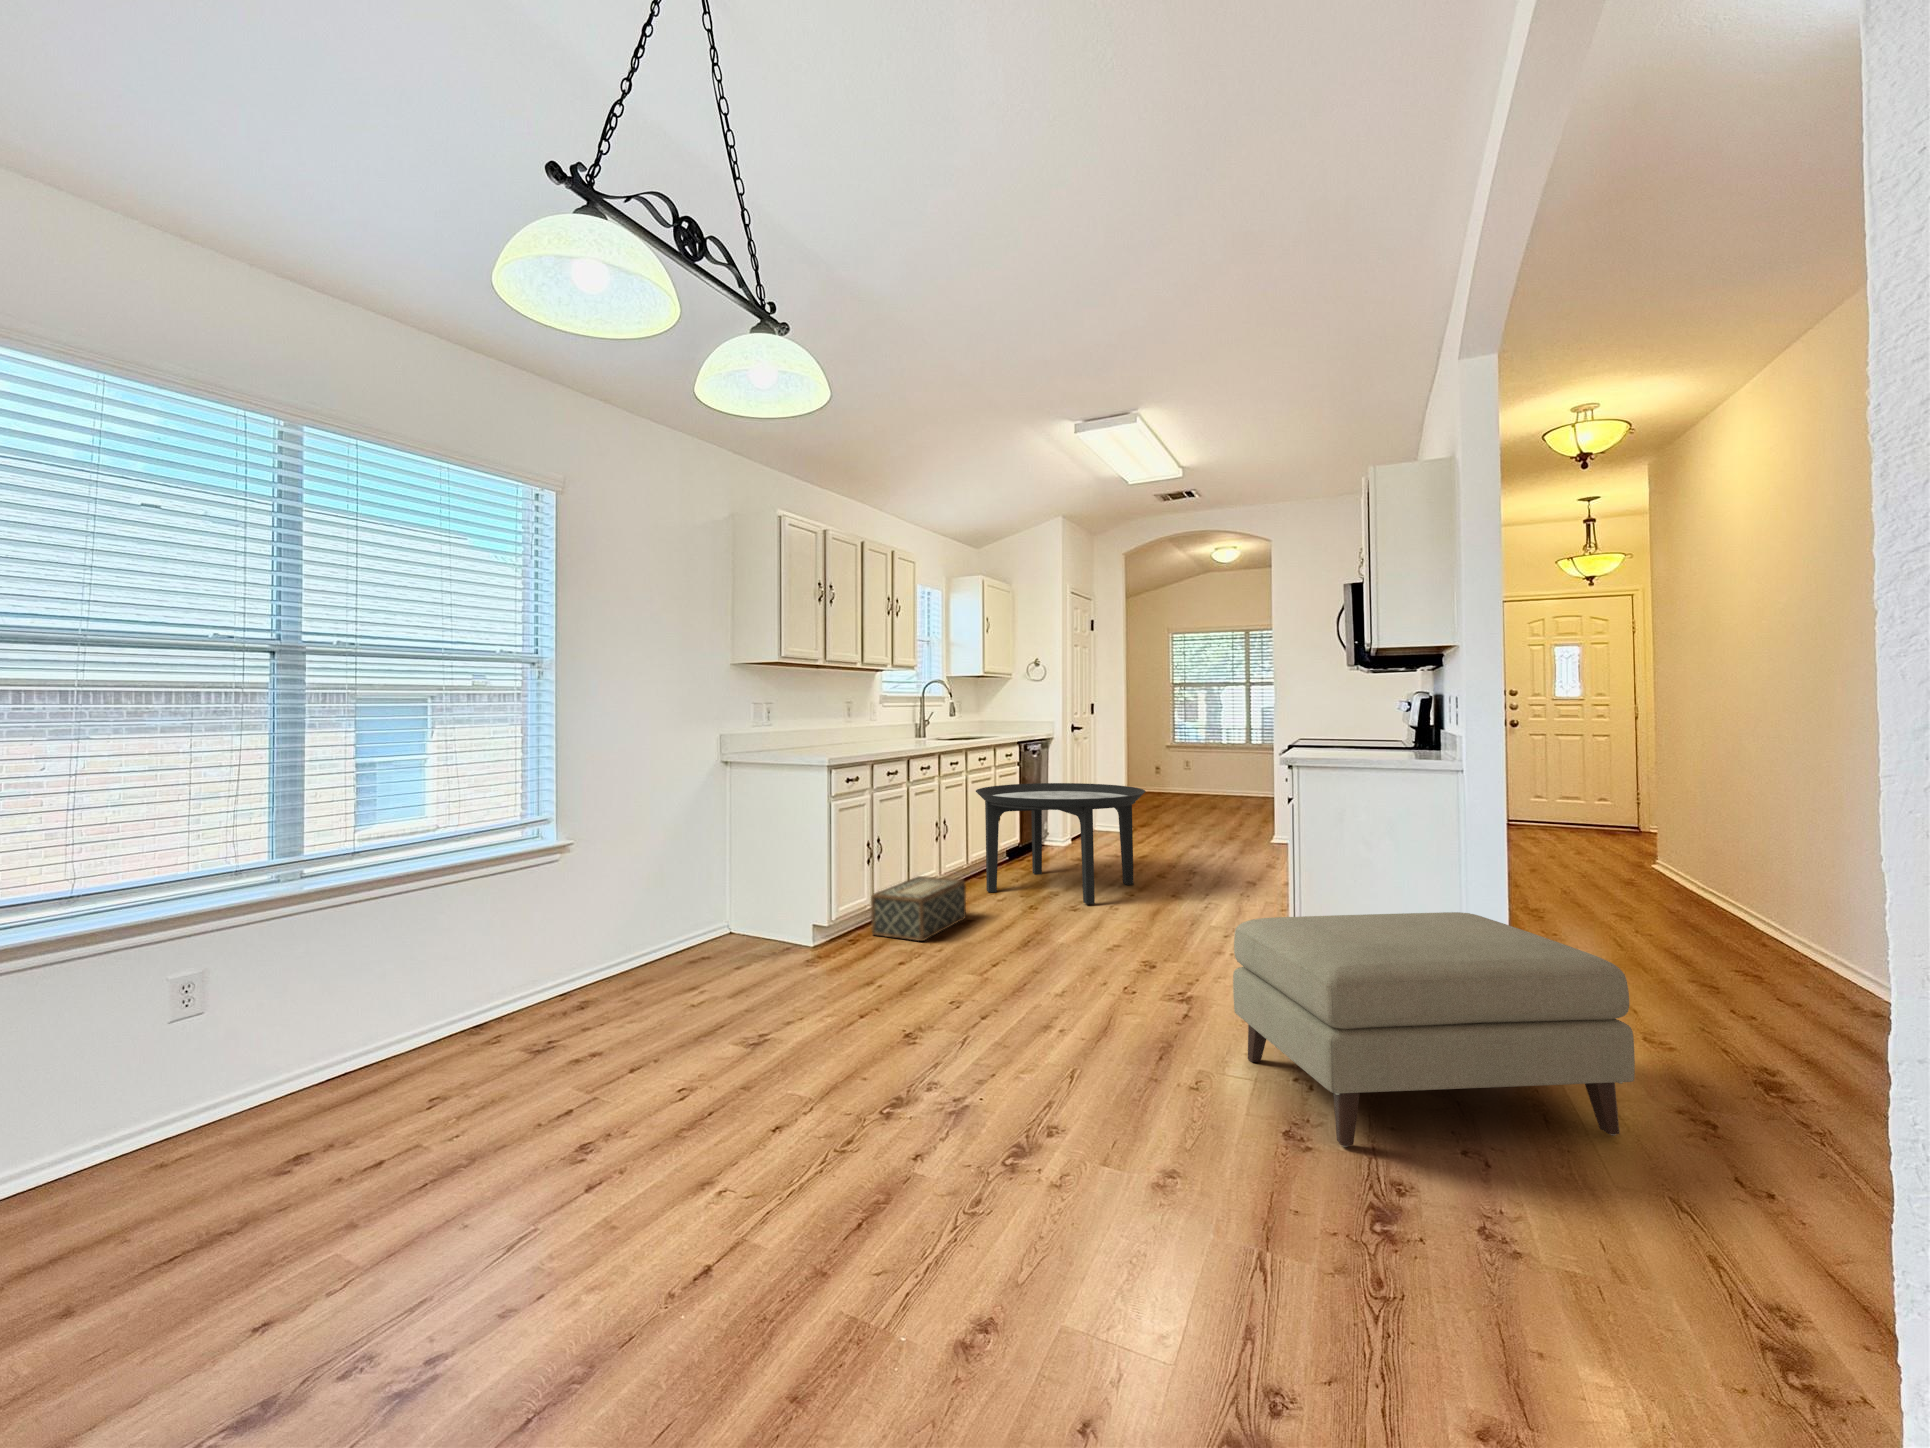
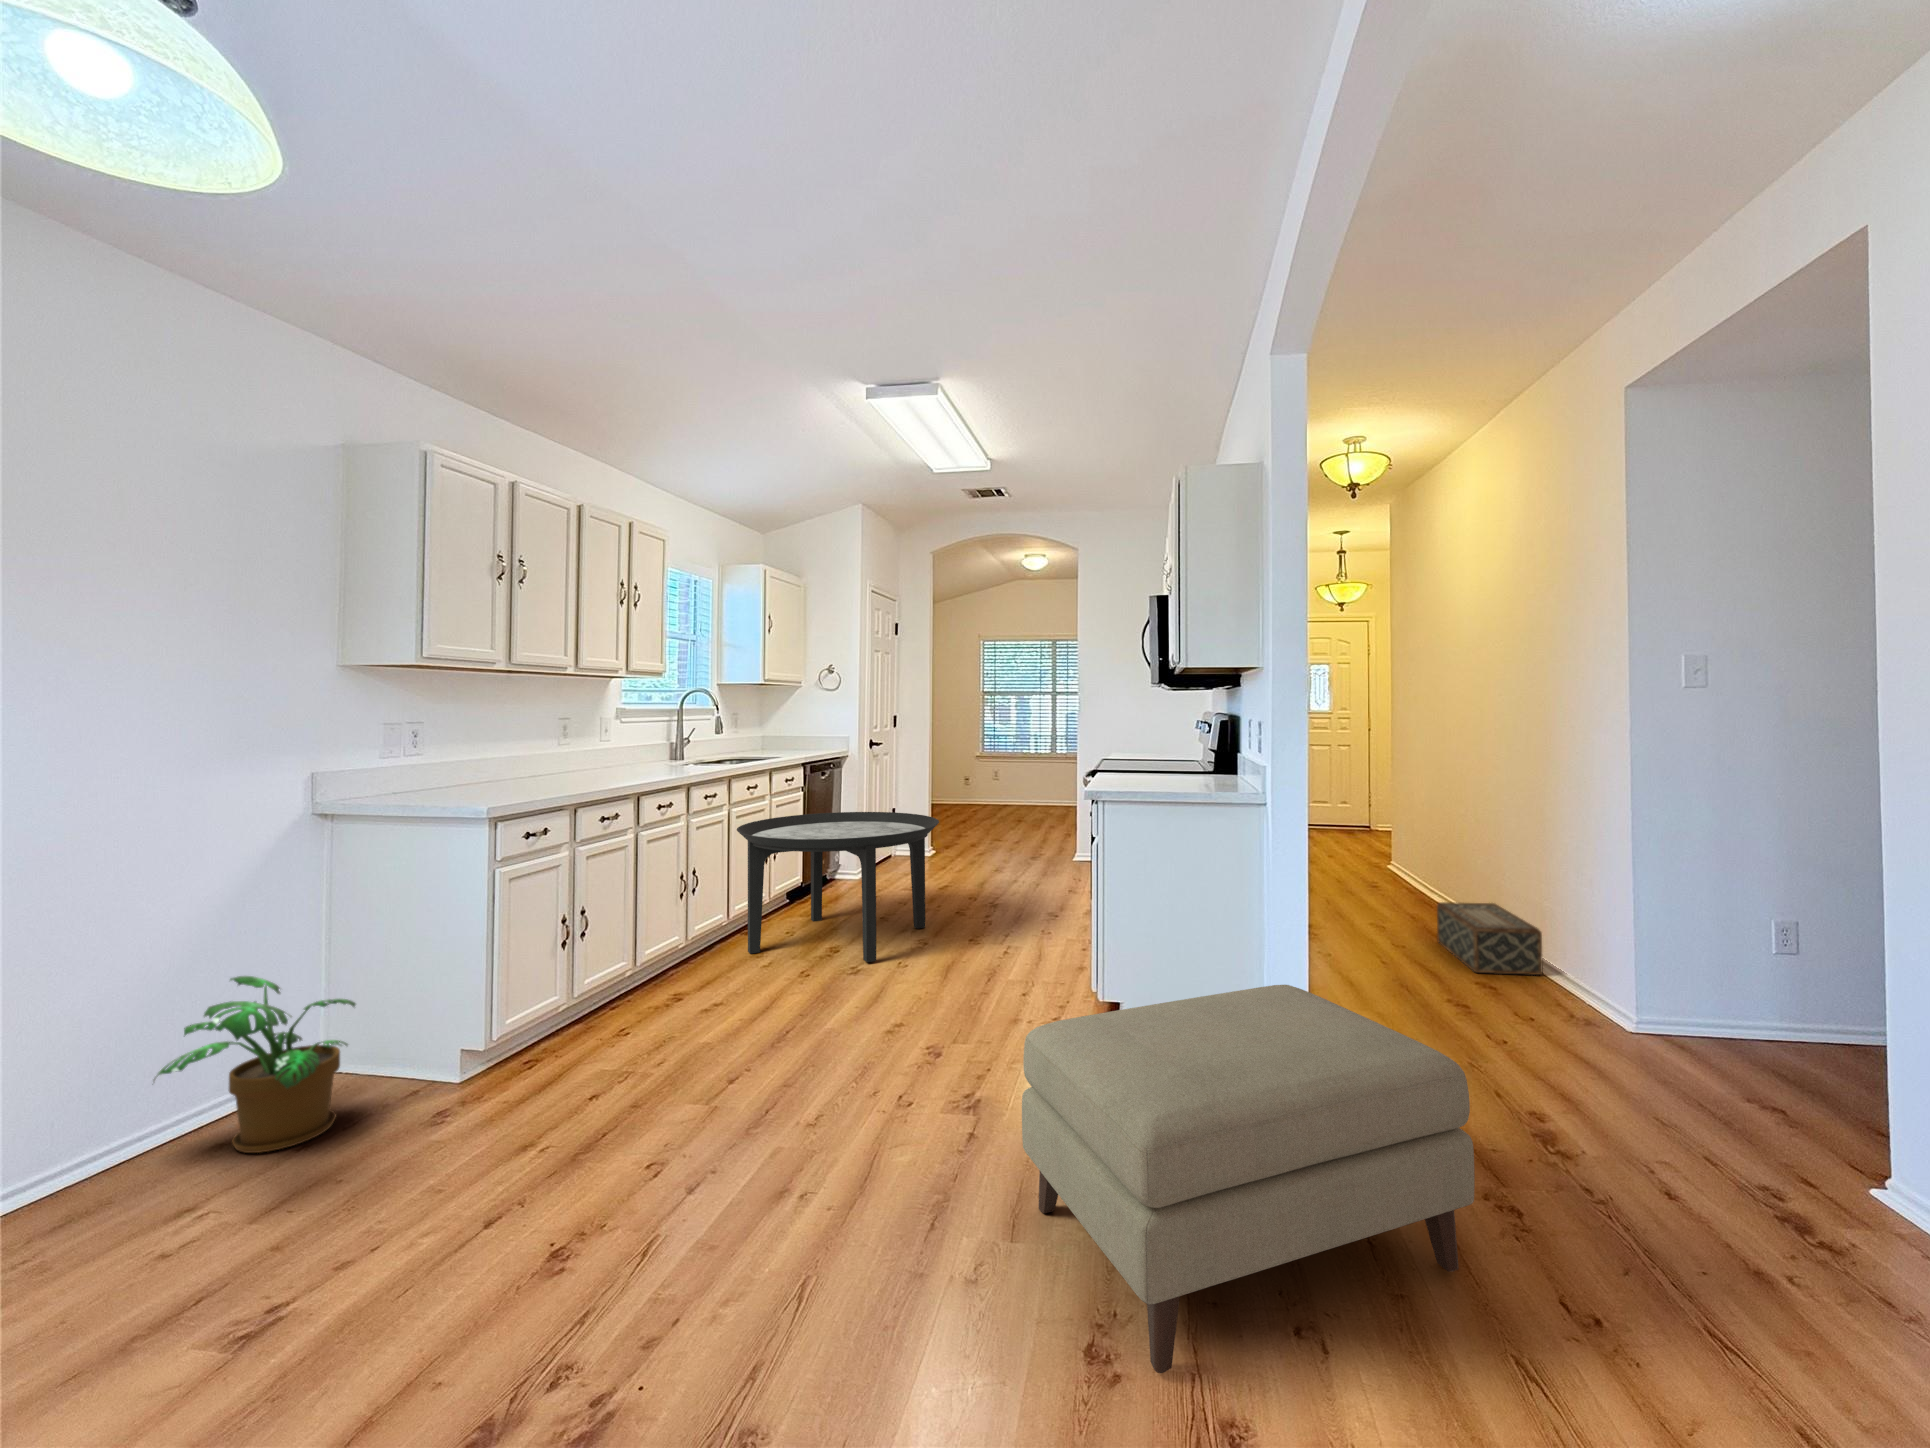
potted plant: none [655,863,760,972] -> present [153,976,356,1153]
woven basket: present [871,876,966,941] -> present [1437,902,1543,975]

